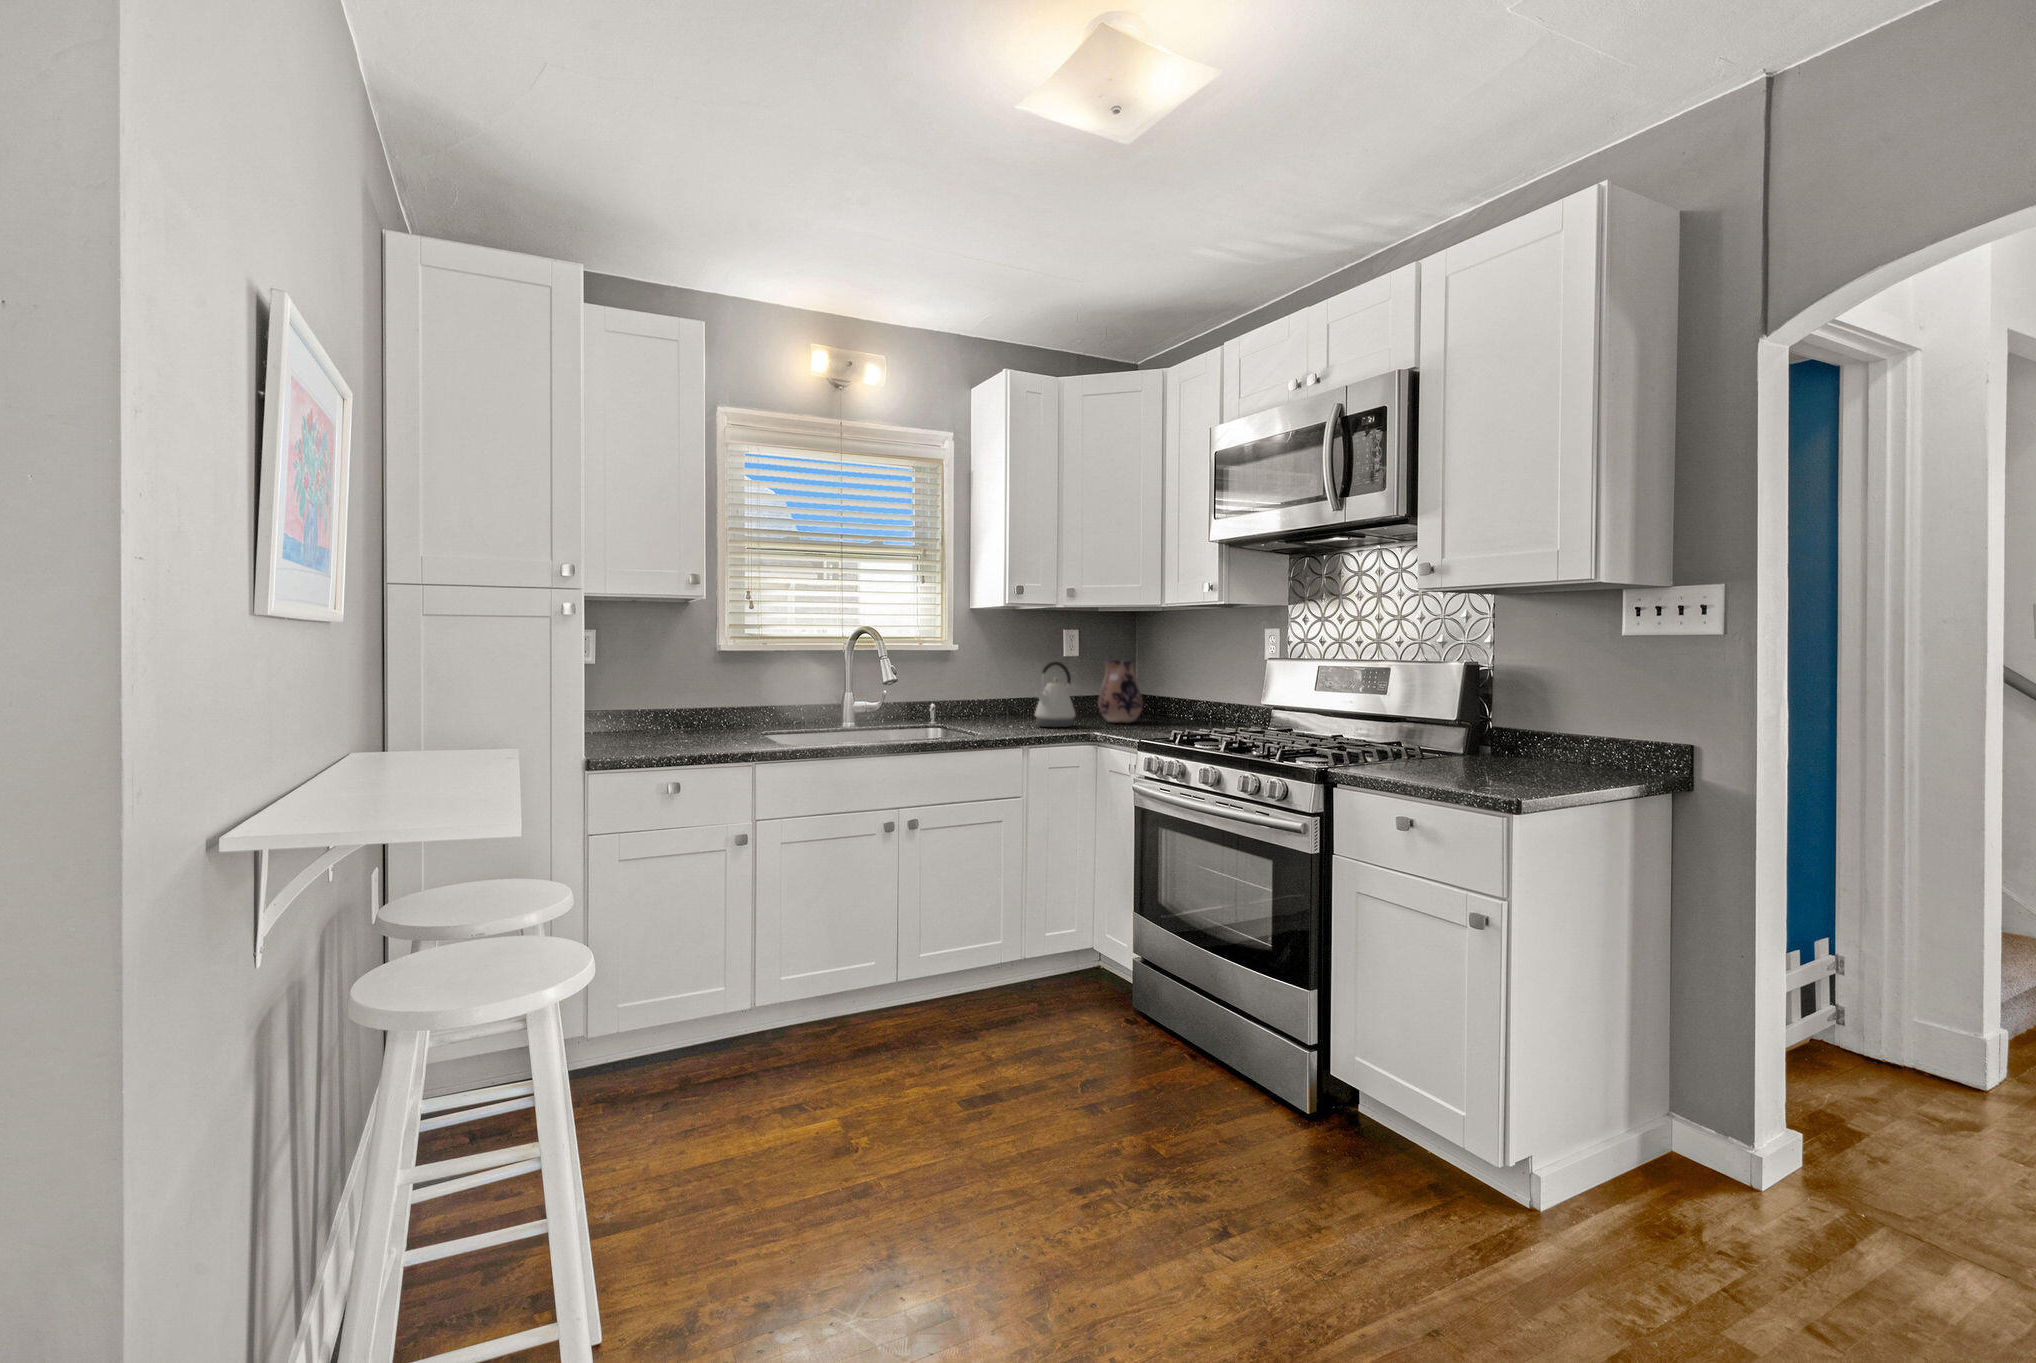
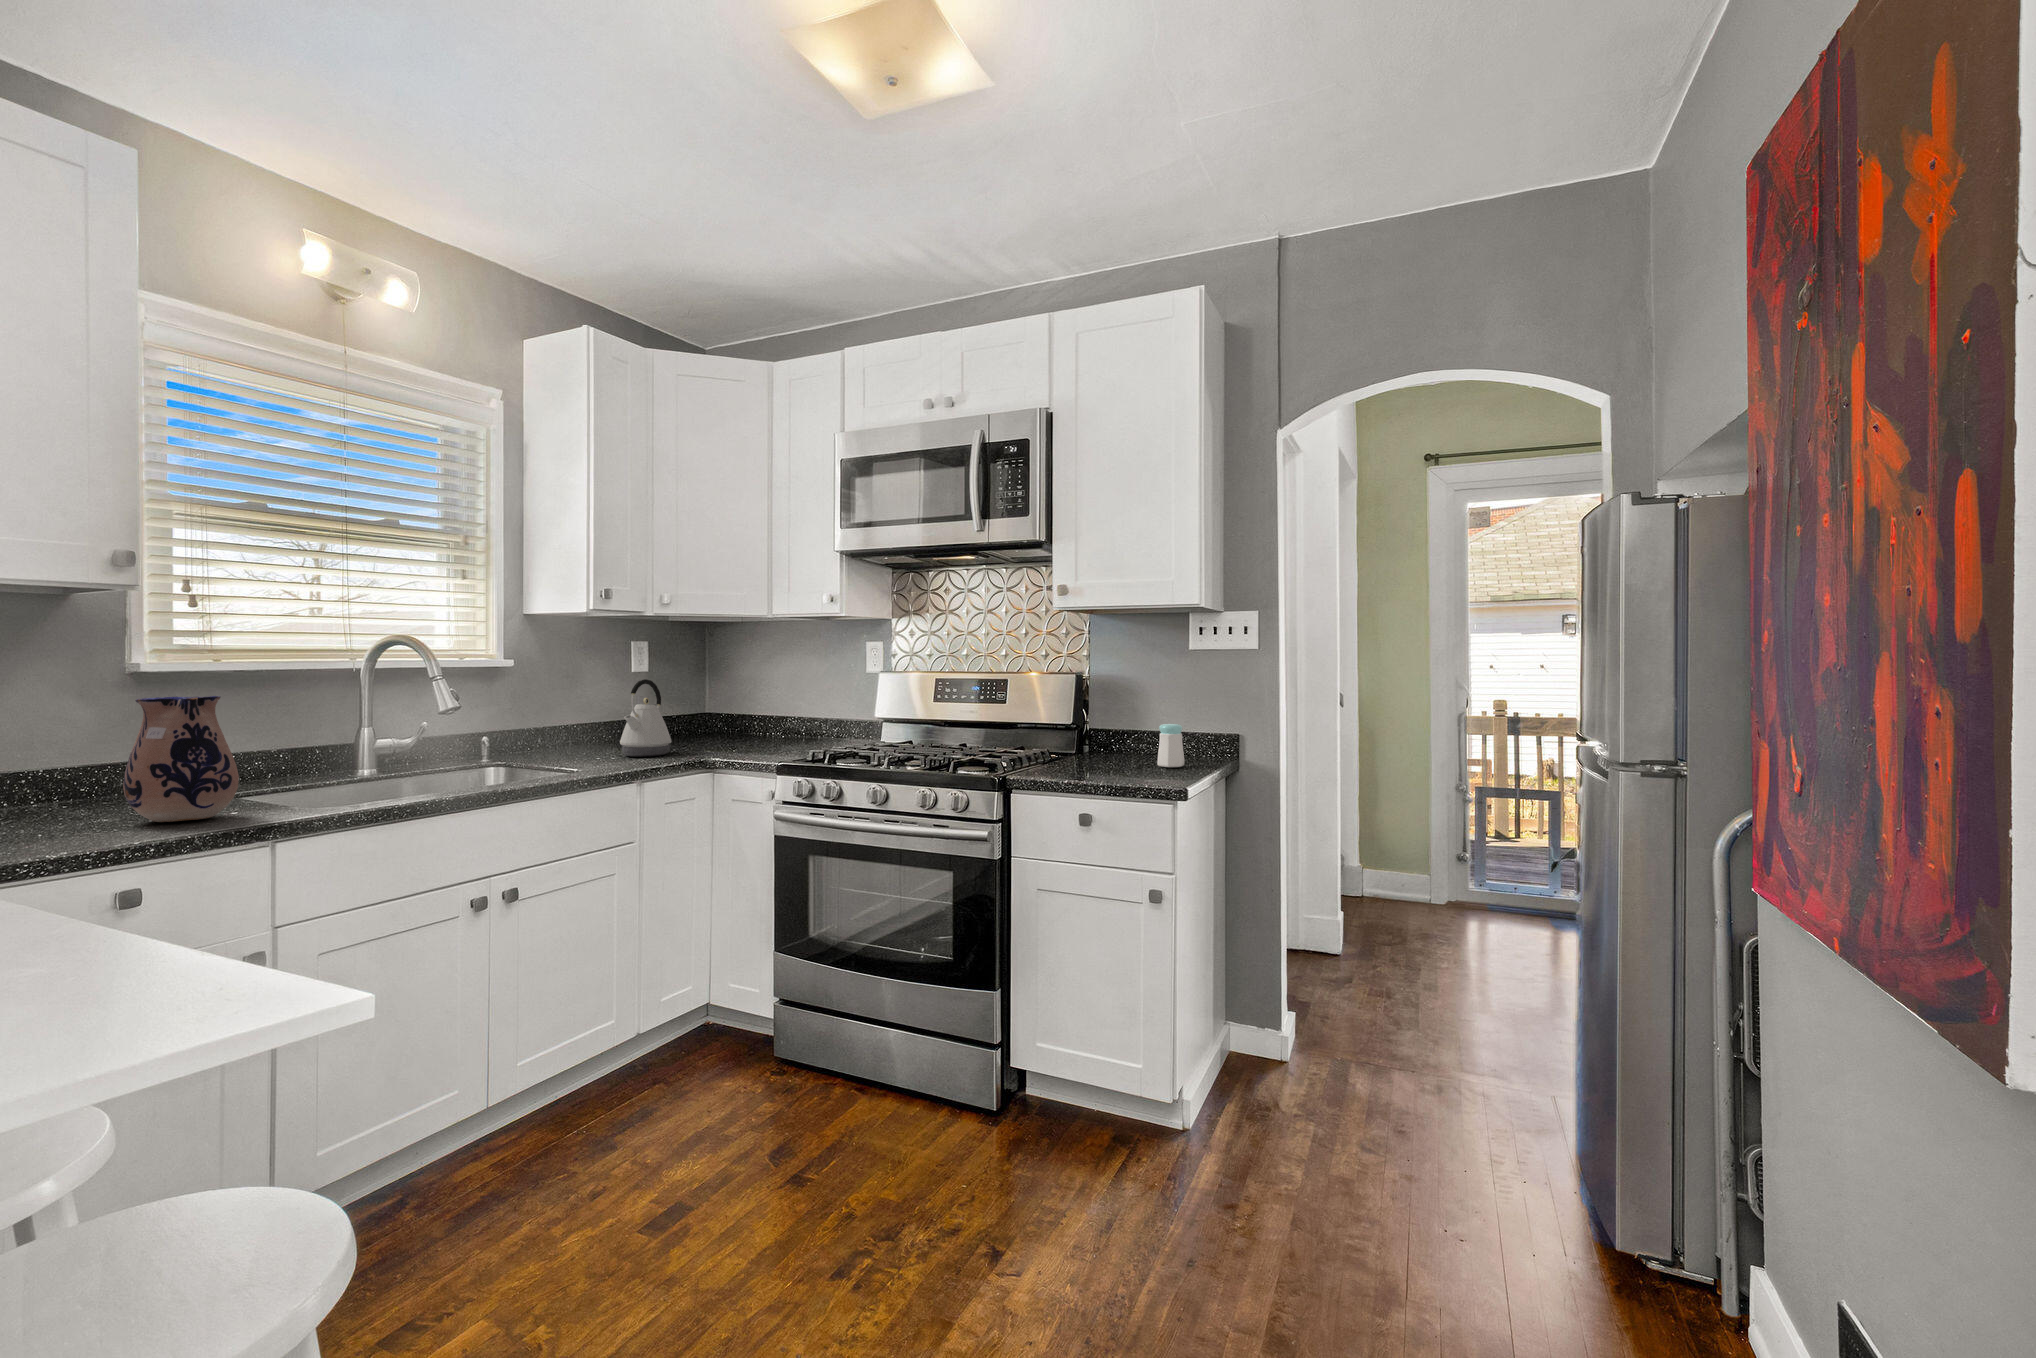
ceramic pitcher: present [1098,660,1143,723] -> present [123,696,239,822]
salt shaker: none [1520,720,1558,771] -> present [1157,724,1184,767]

